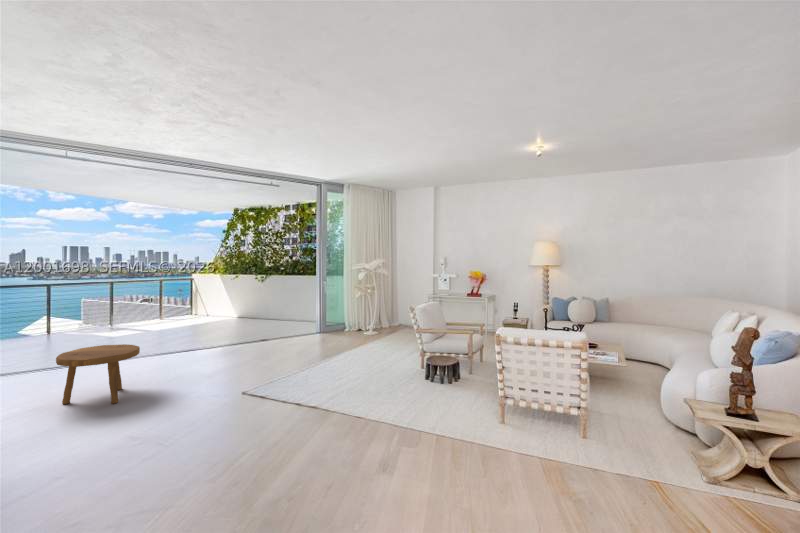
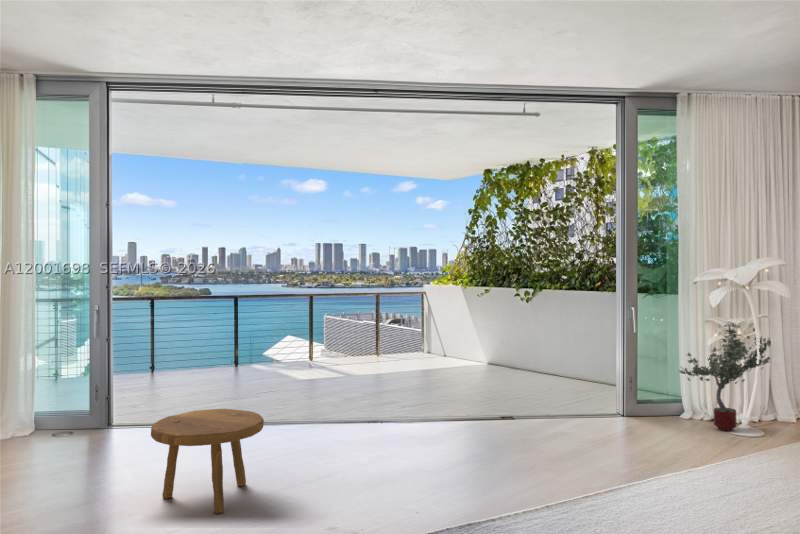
potted tree: none [346,287,382,334] -> present [680,323,771,431]

